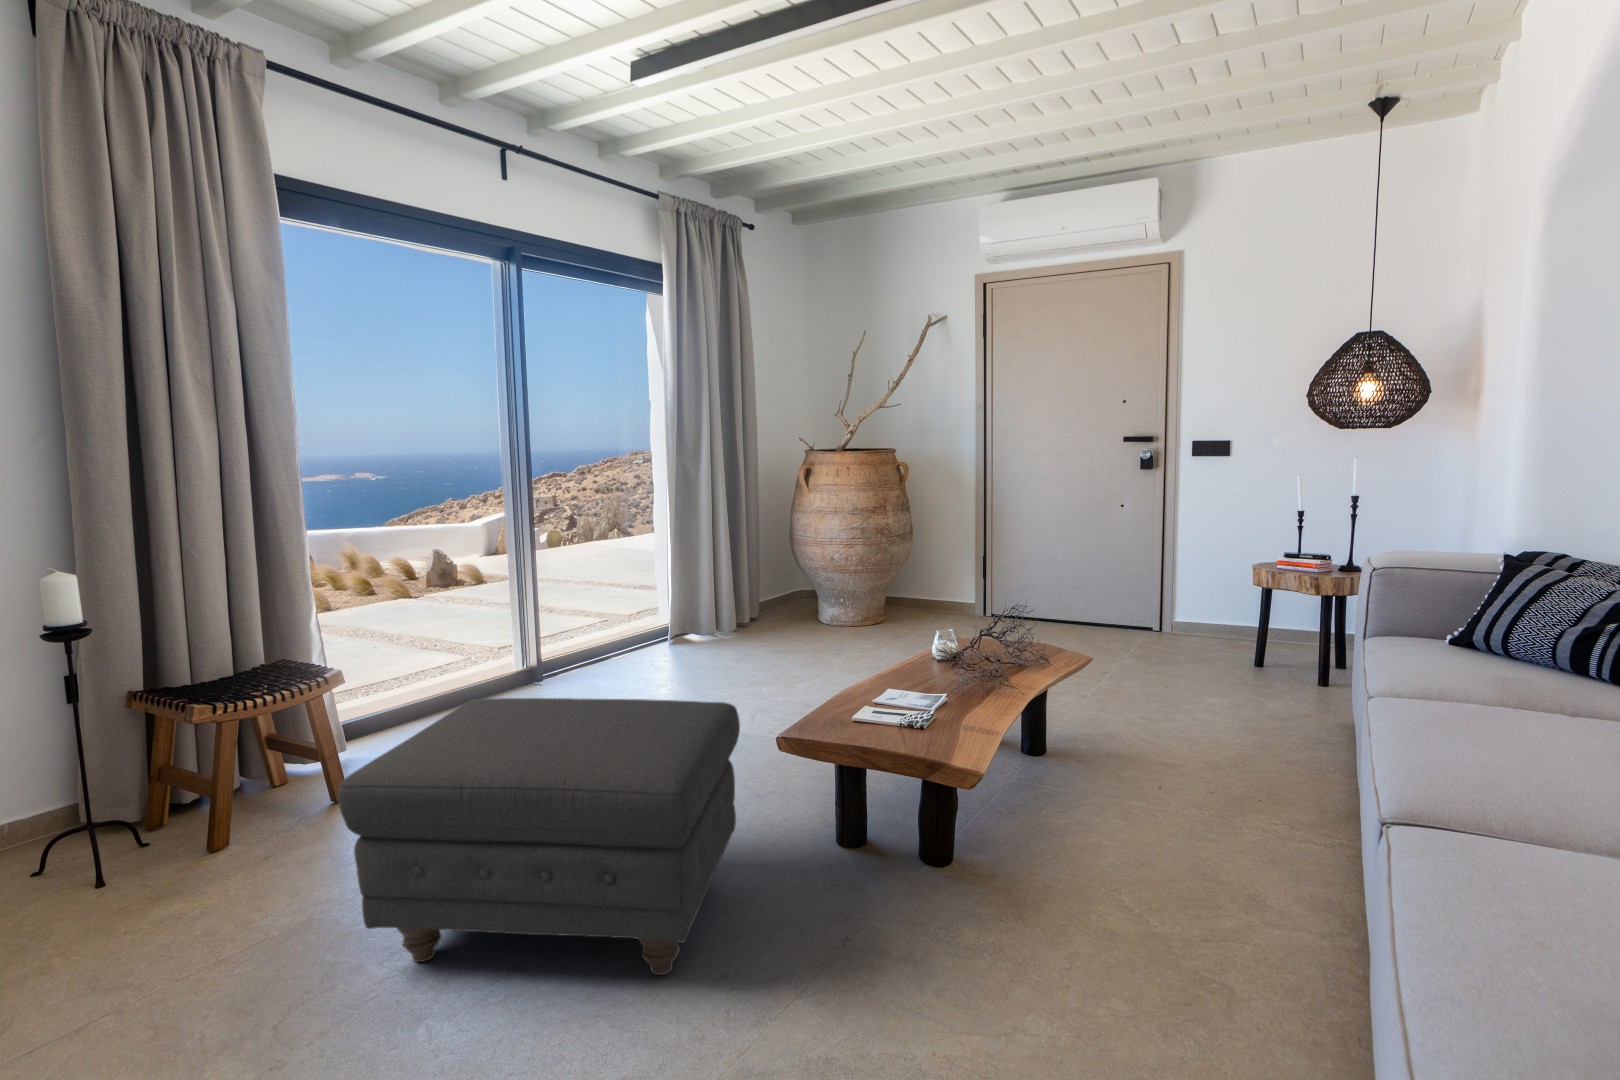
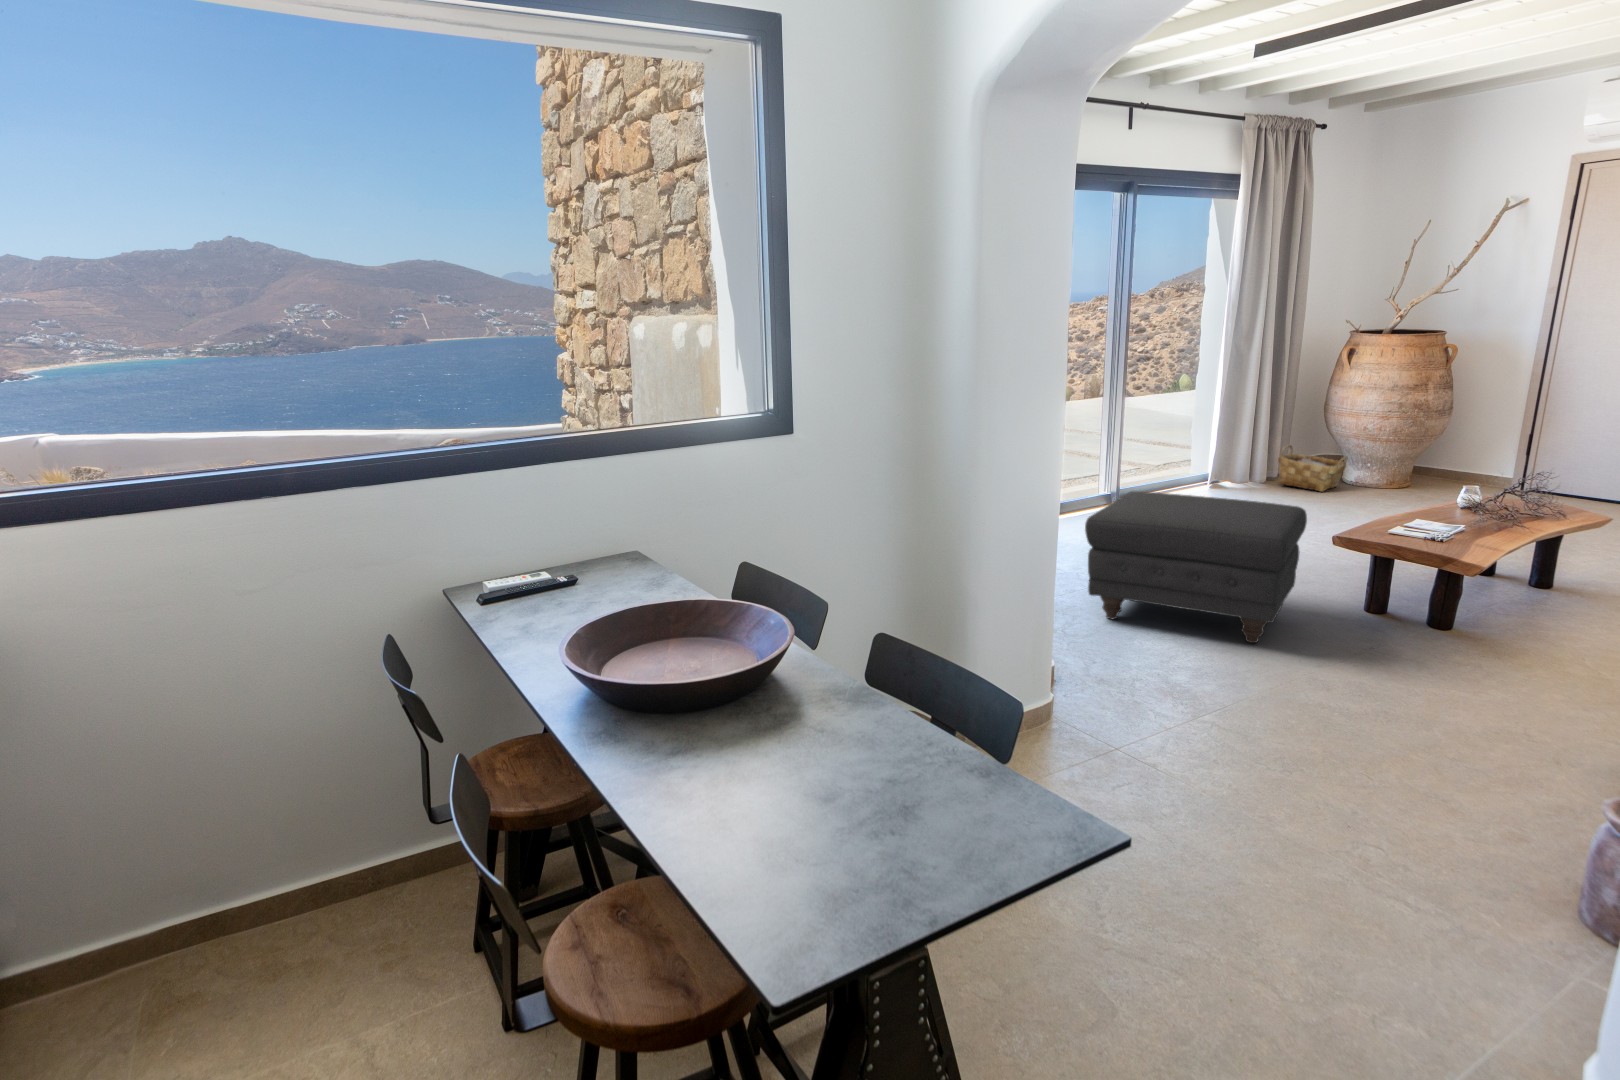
woven basket: none [748,581,819,635] -> present [1278,444,1347,492]

